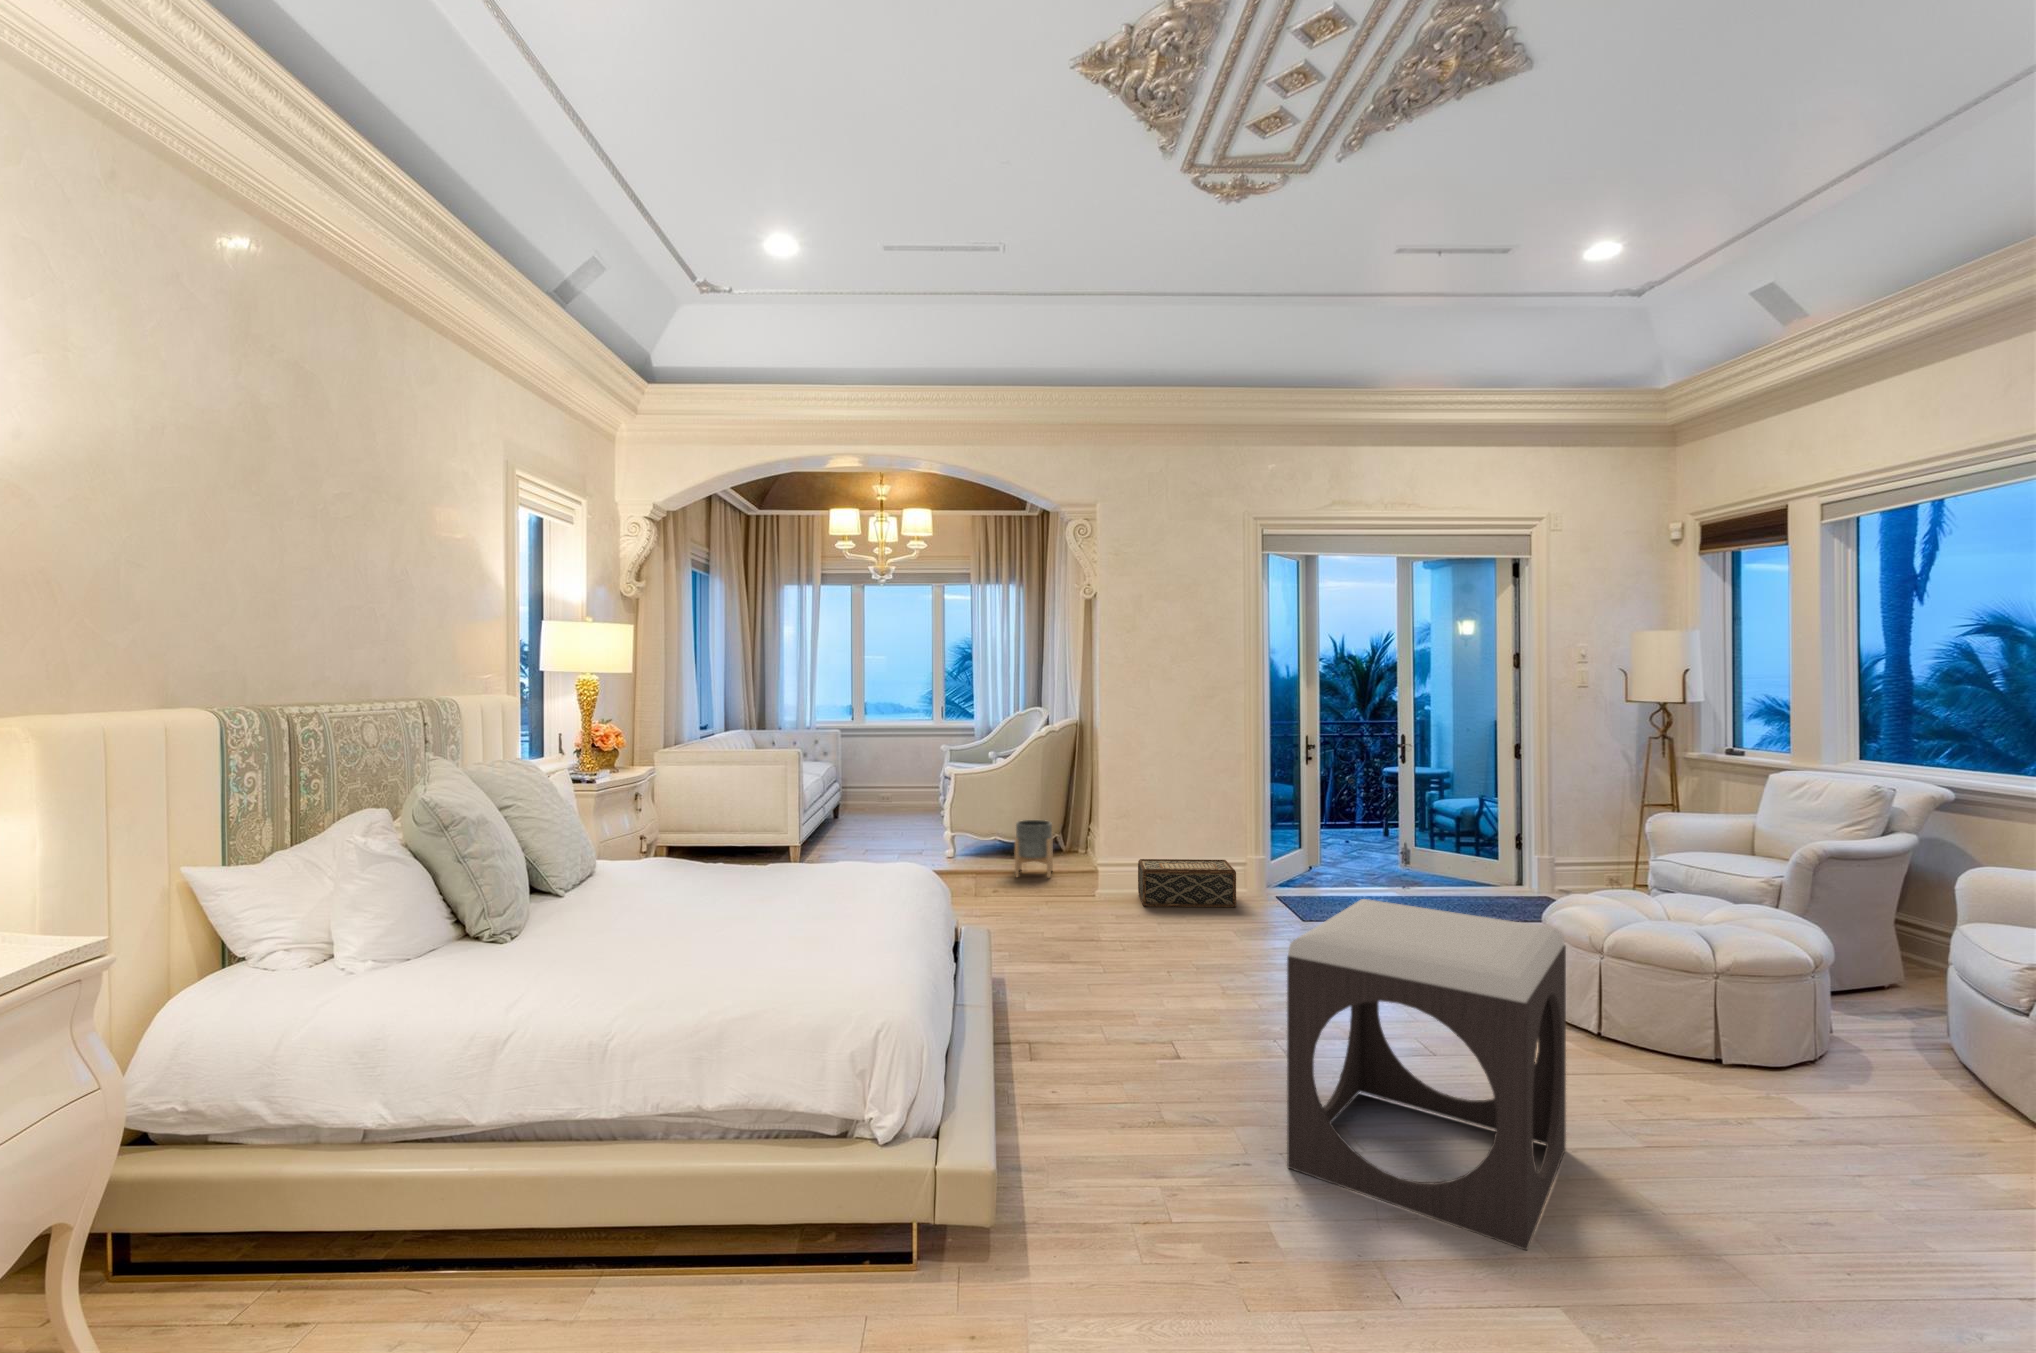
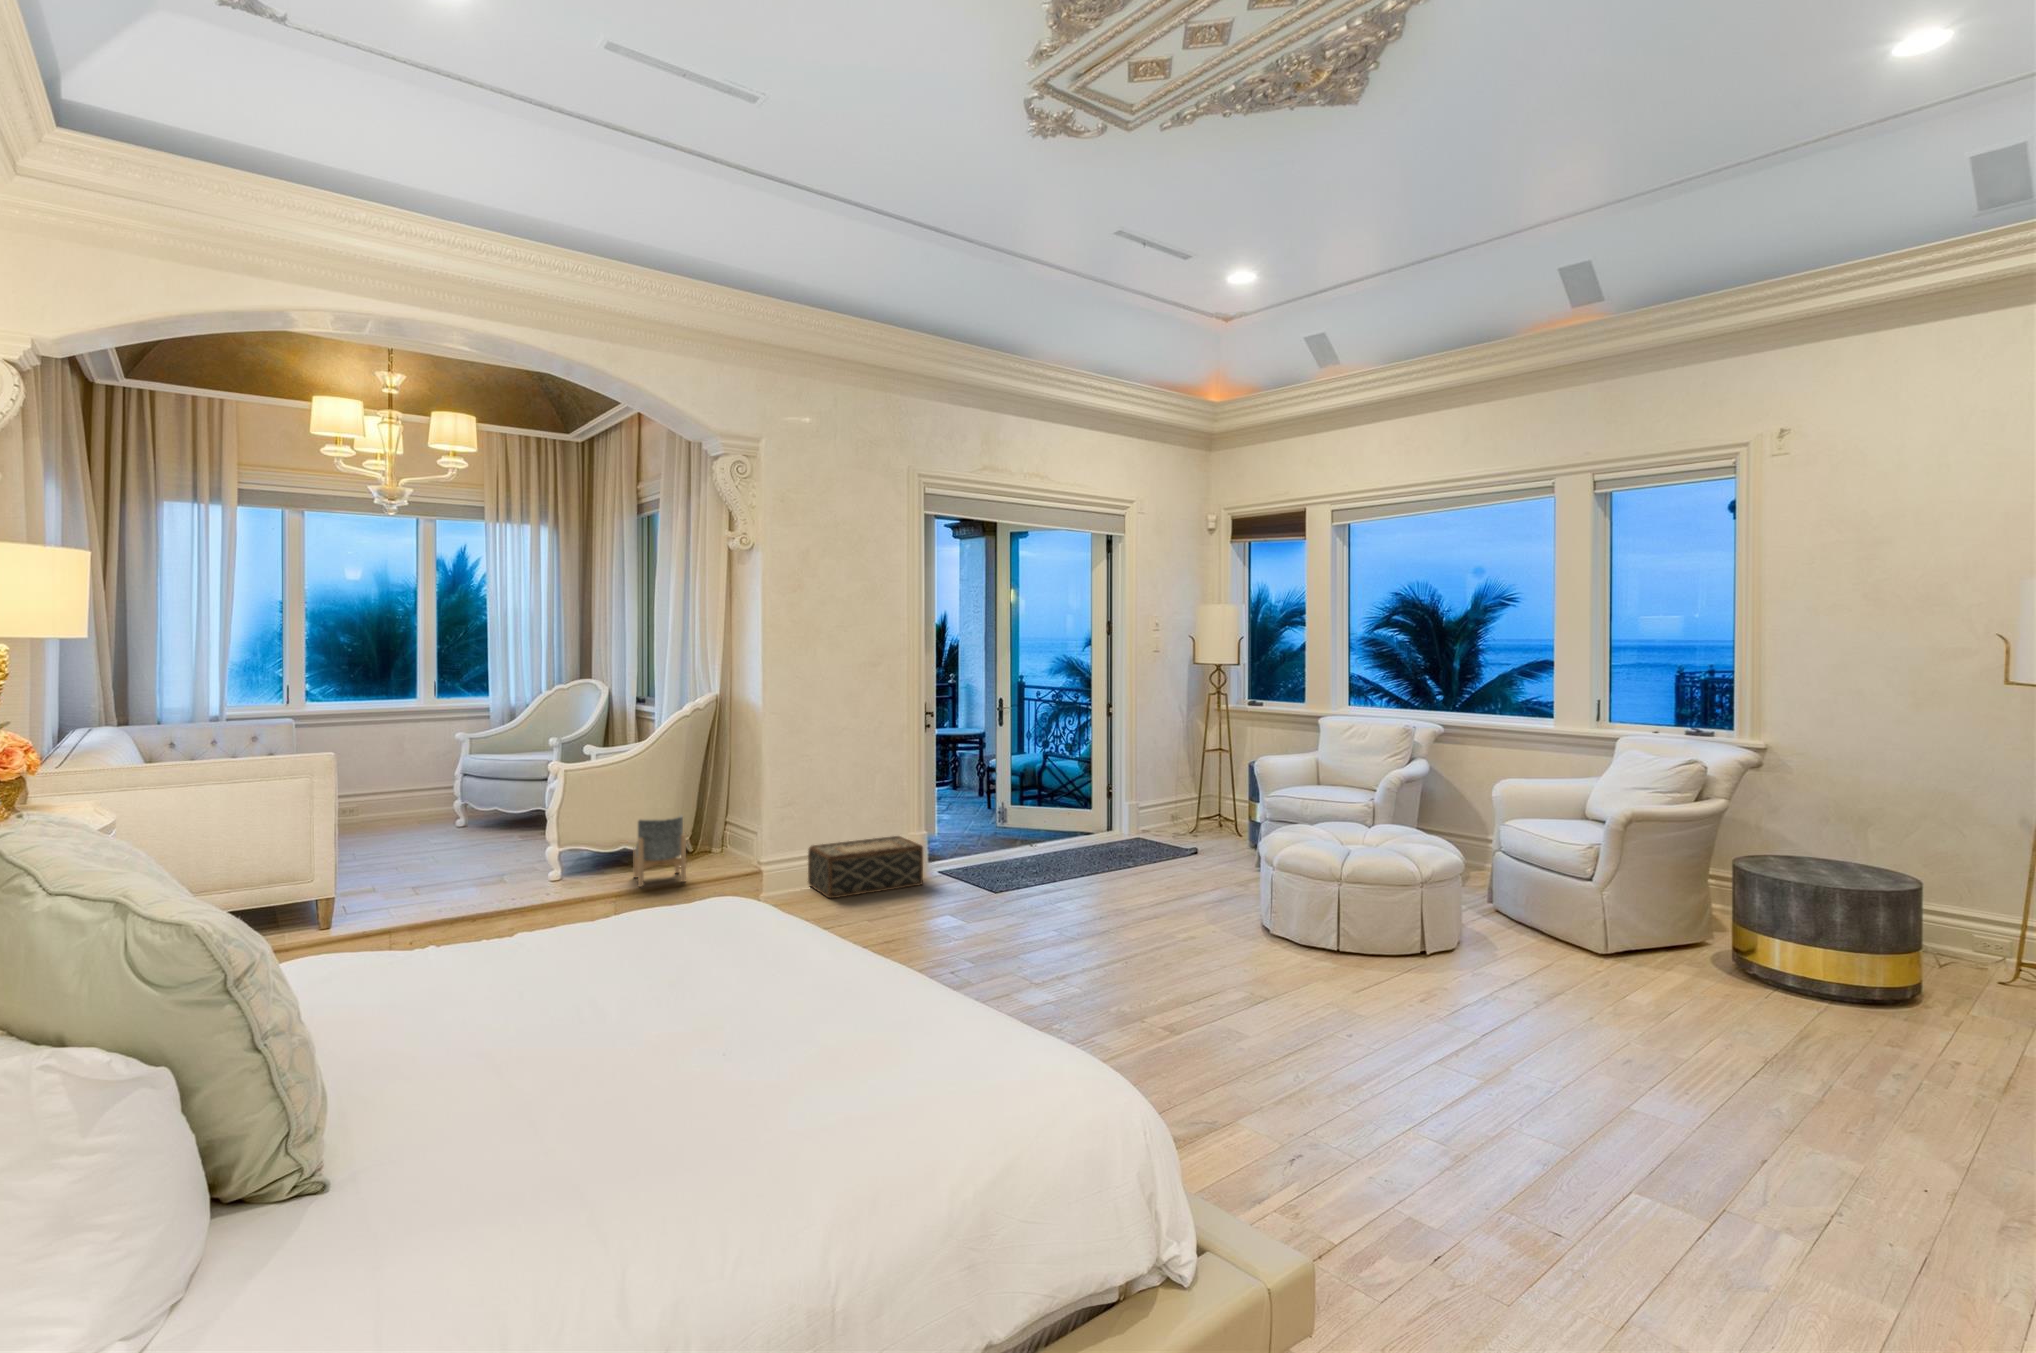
footstool: present [1287,899,1566,1250] -> none [1247,857,1549,1177]

